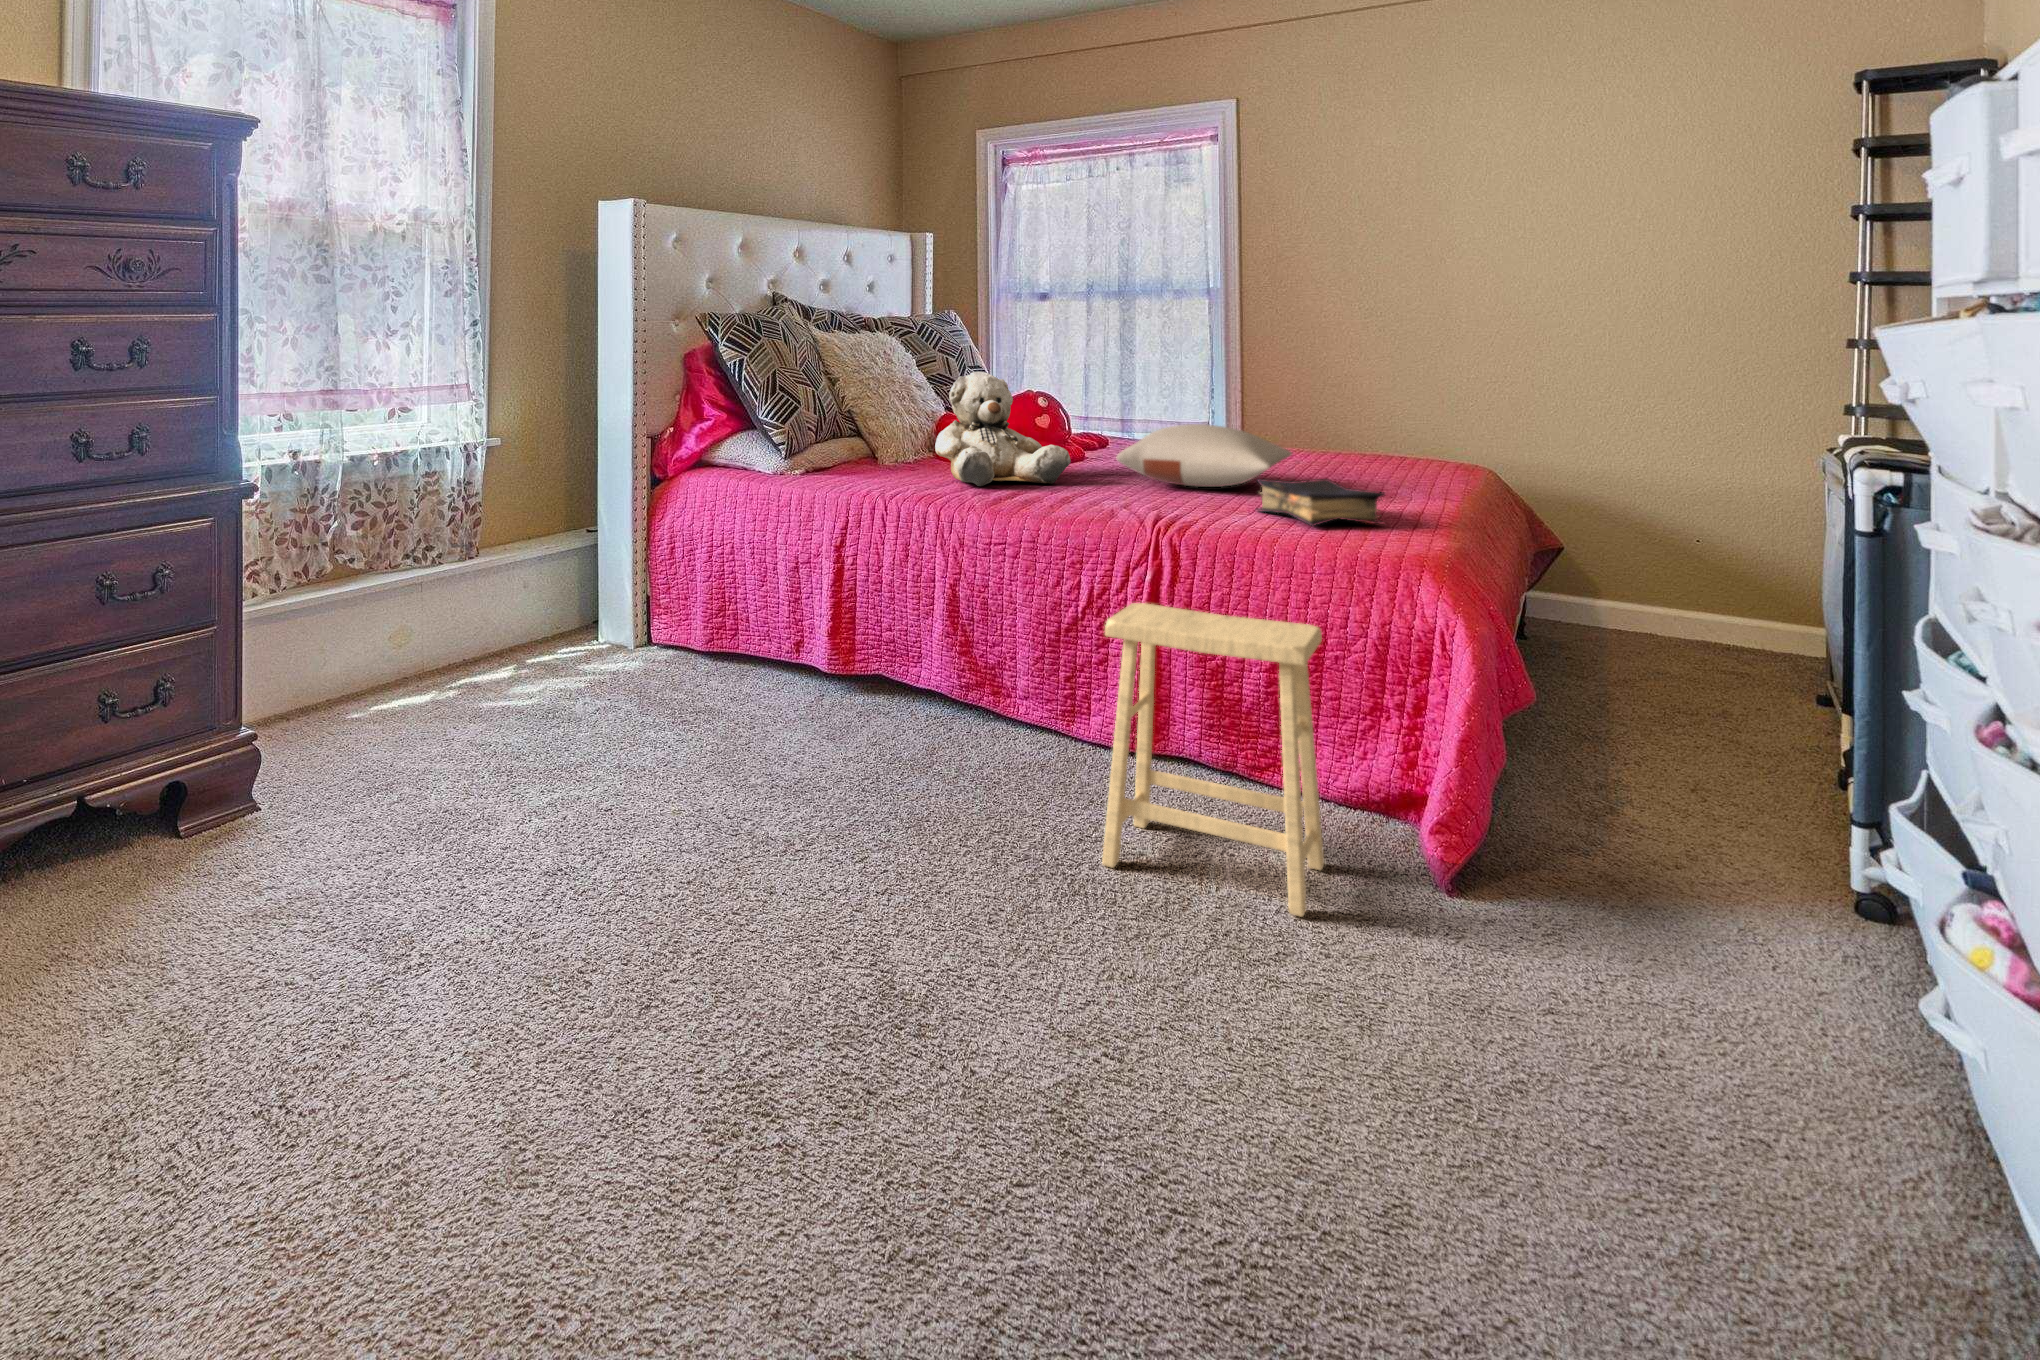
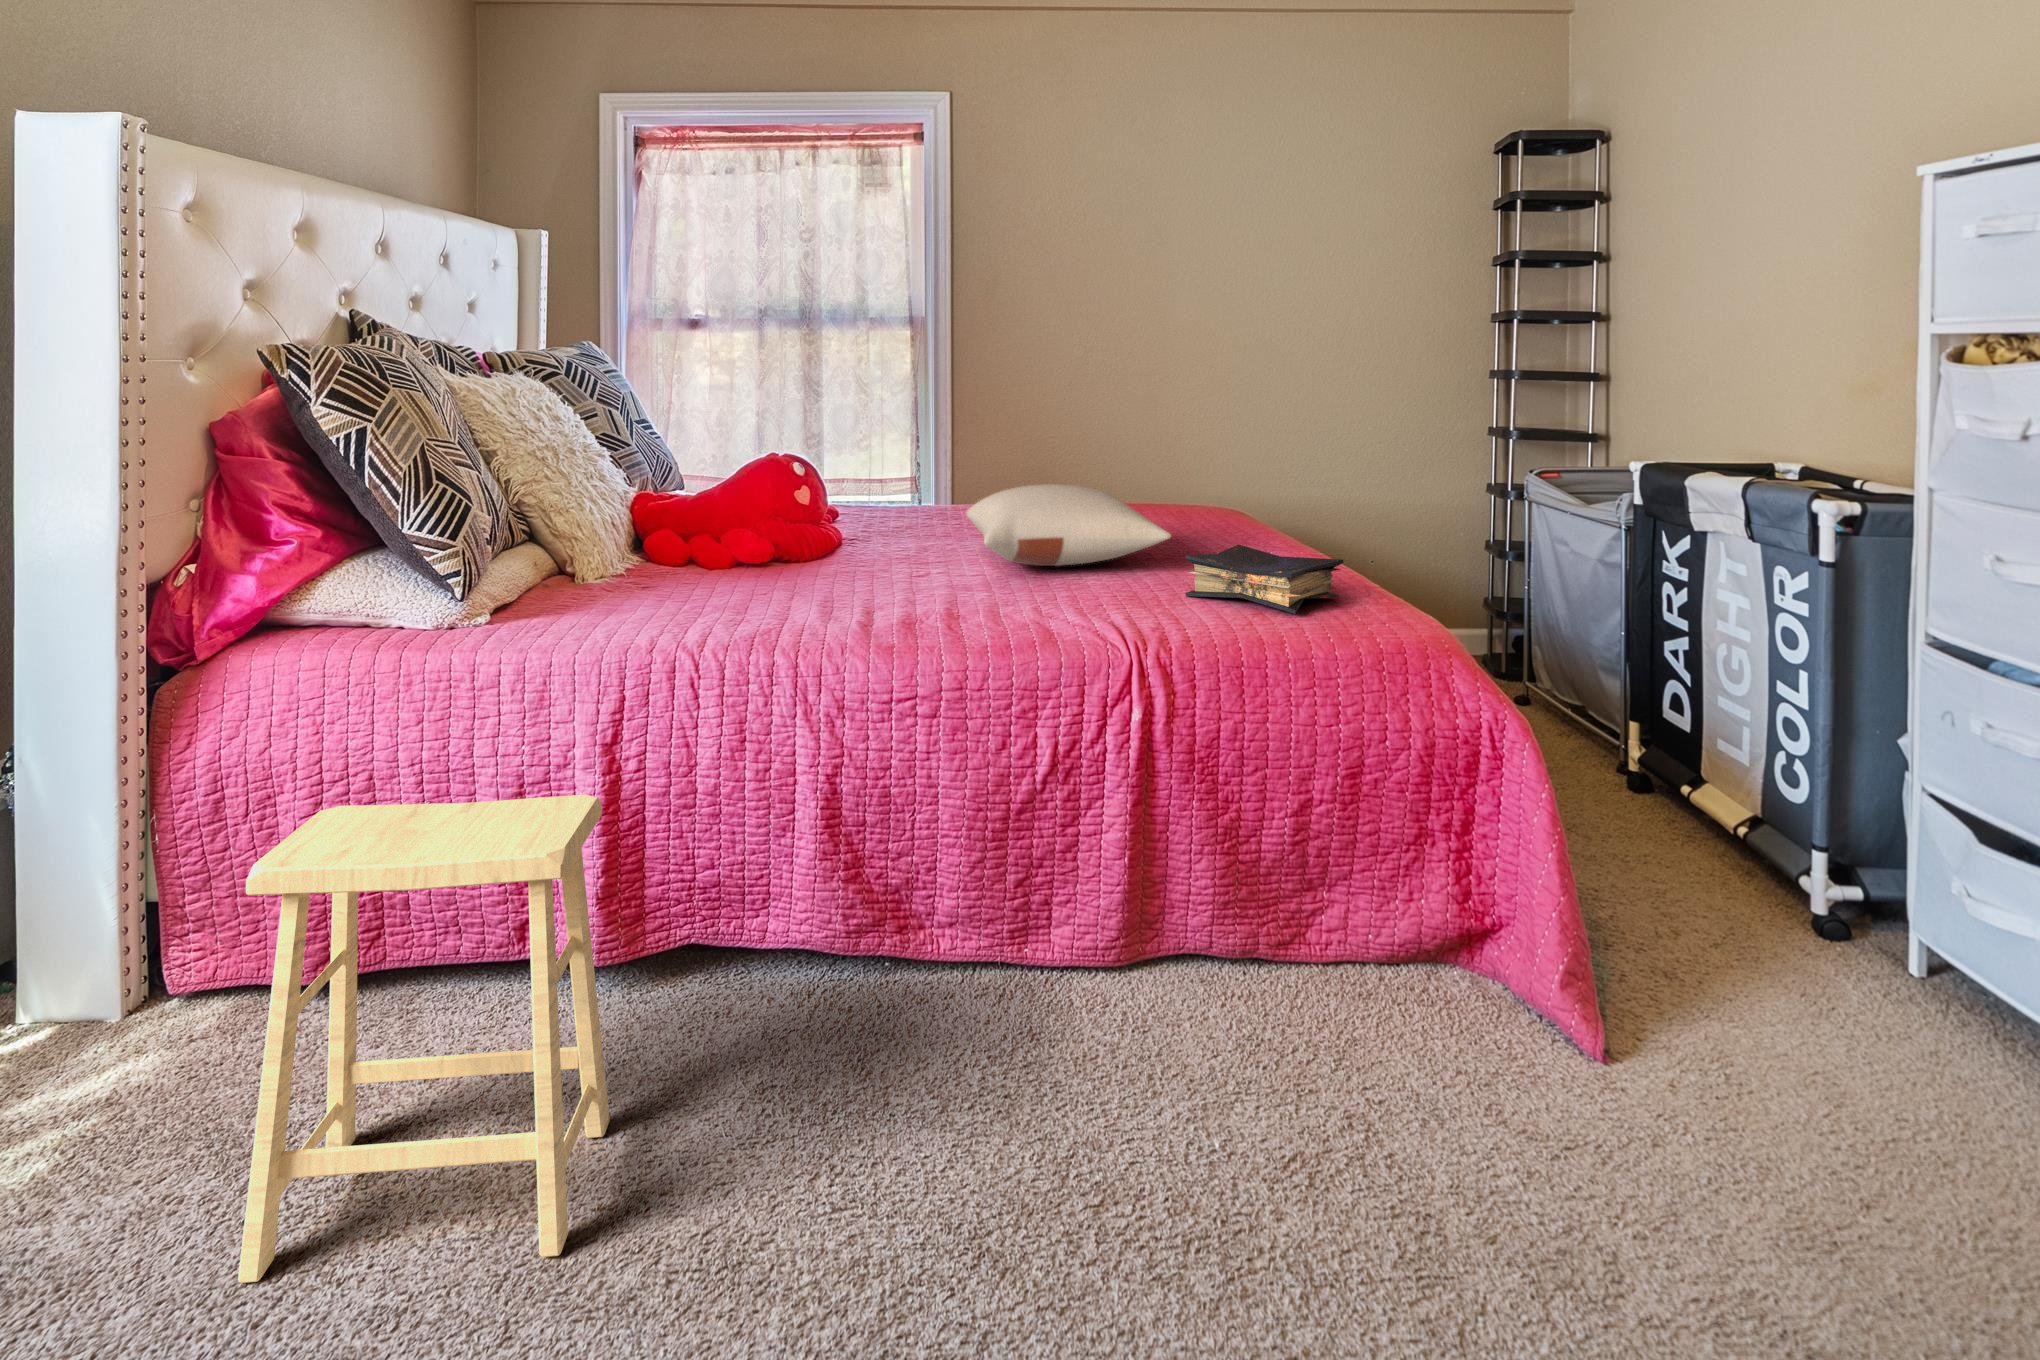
teddy bear: present [935,372,1071,486] -> none [722,432,915,606]
footstool: present [1102,603,1324,917] -> present [238,794,610,1283]

